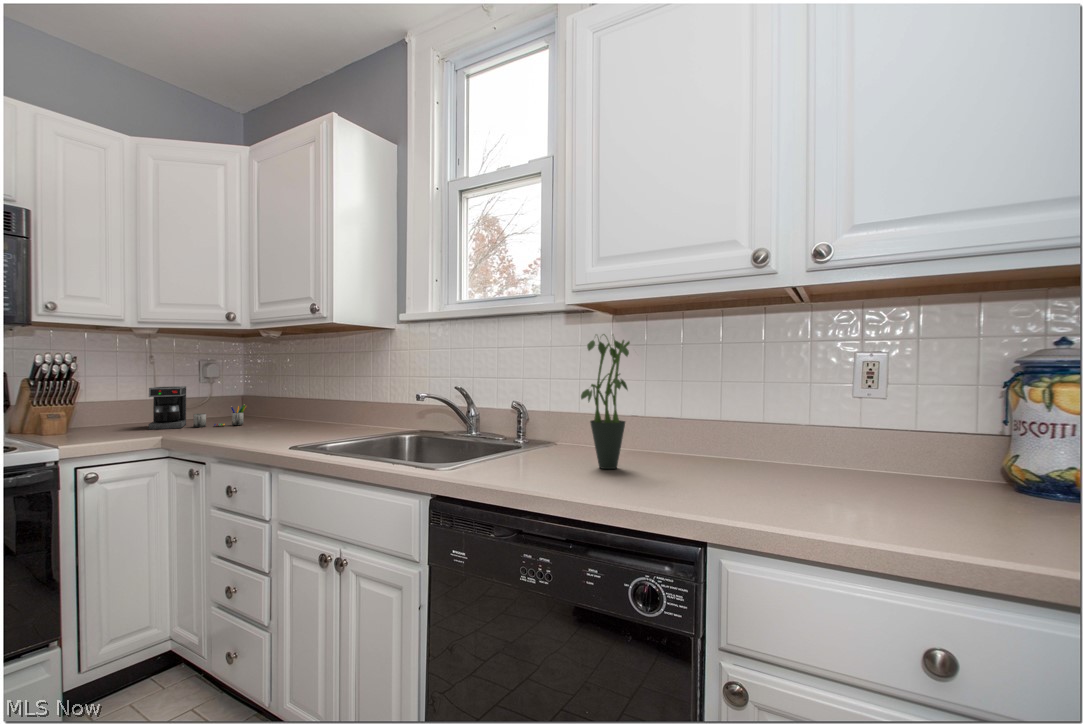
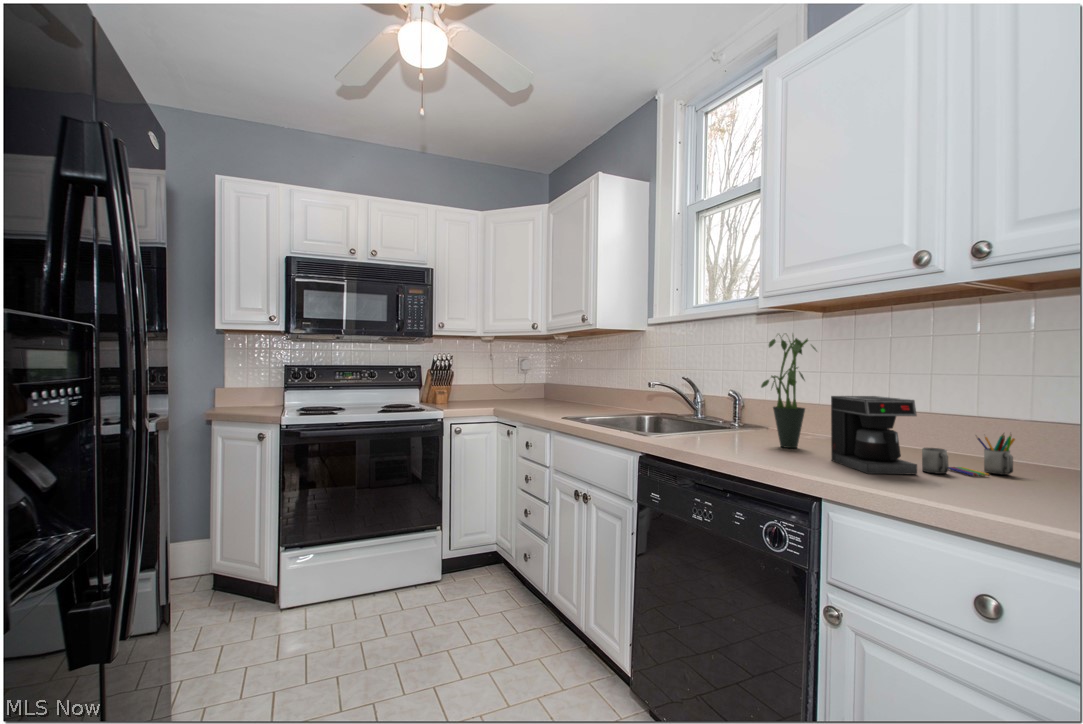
coffee maker: present [148,386,247,430] -> present [831,396,1015,476]

